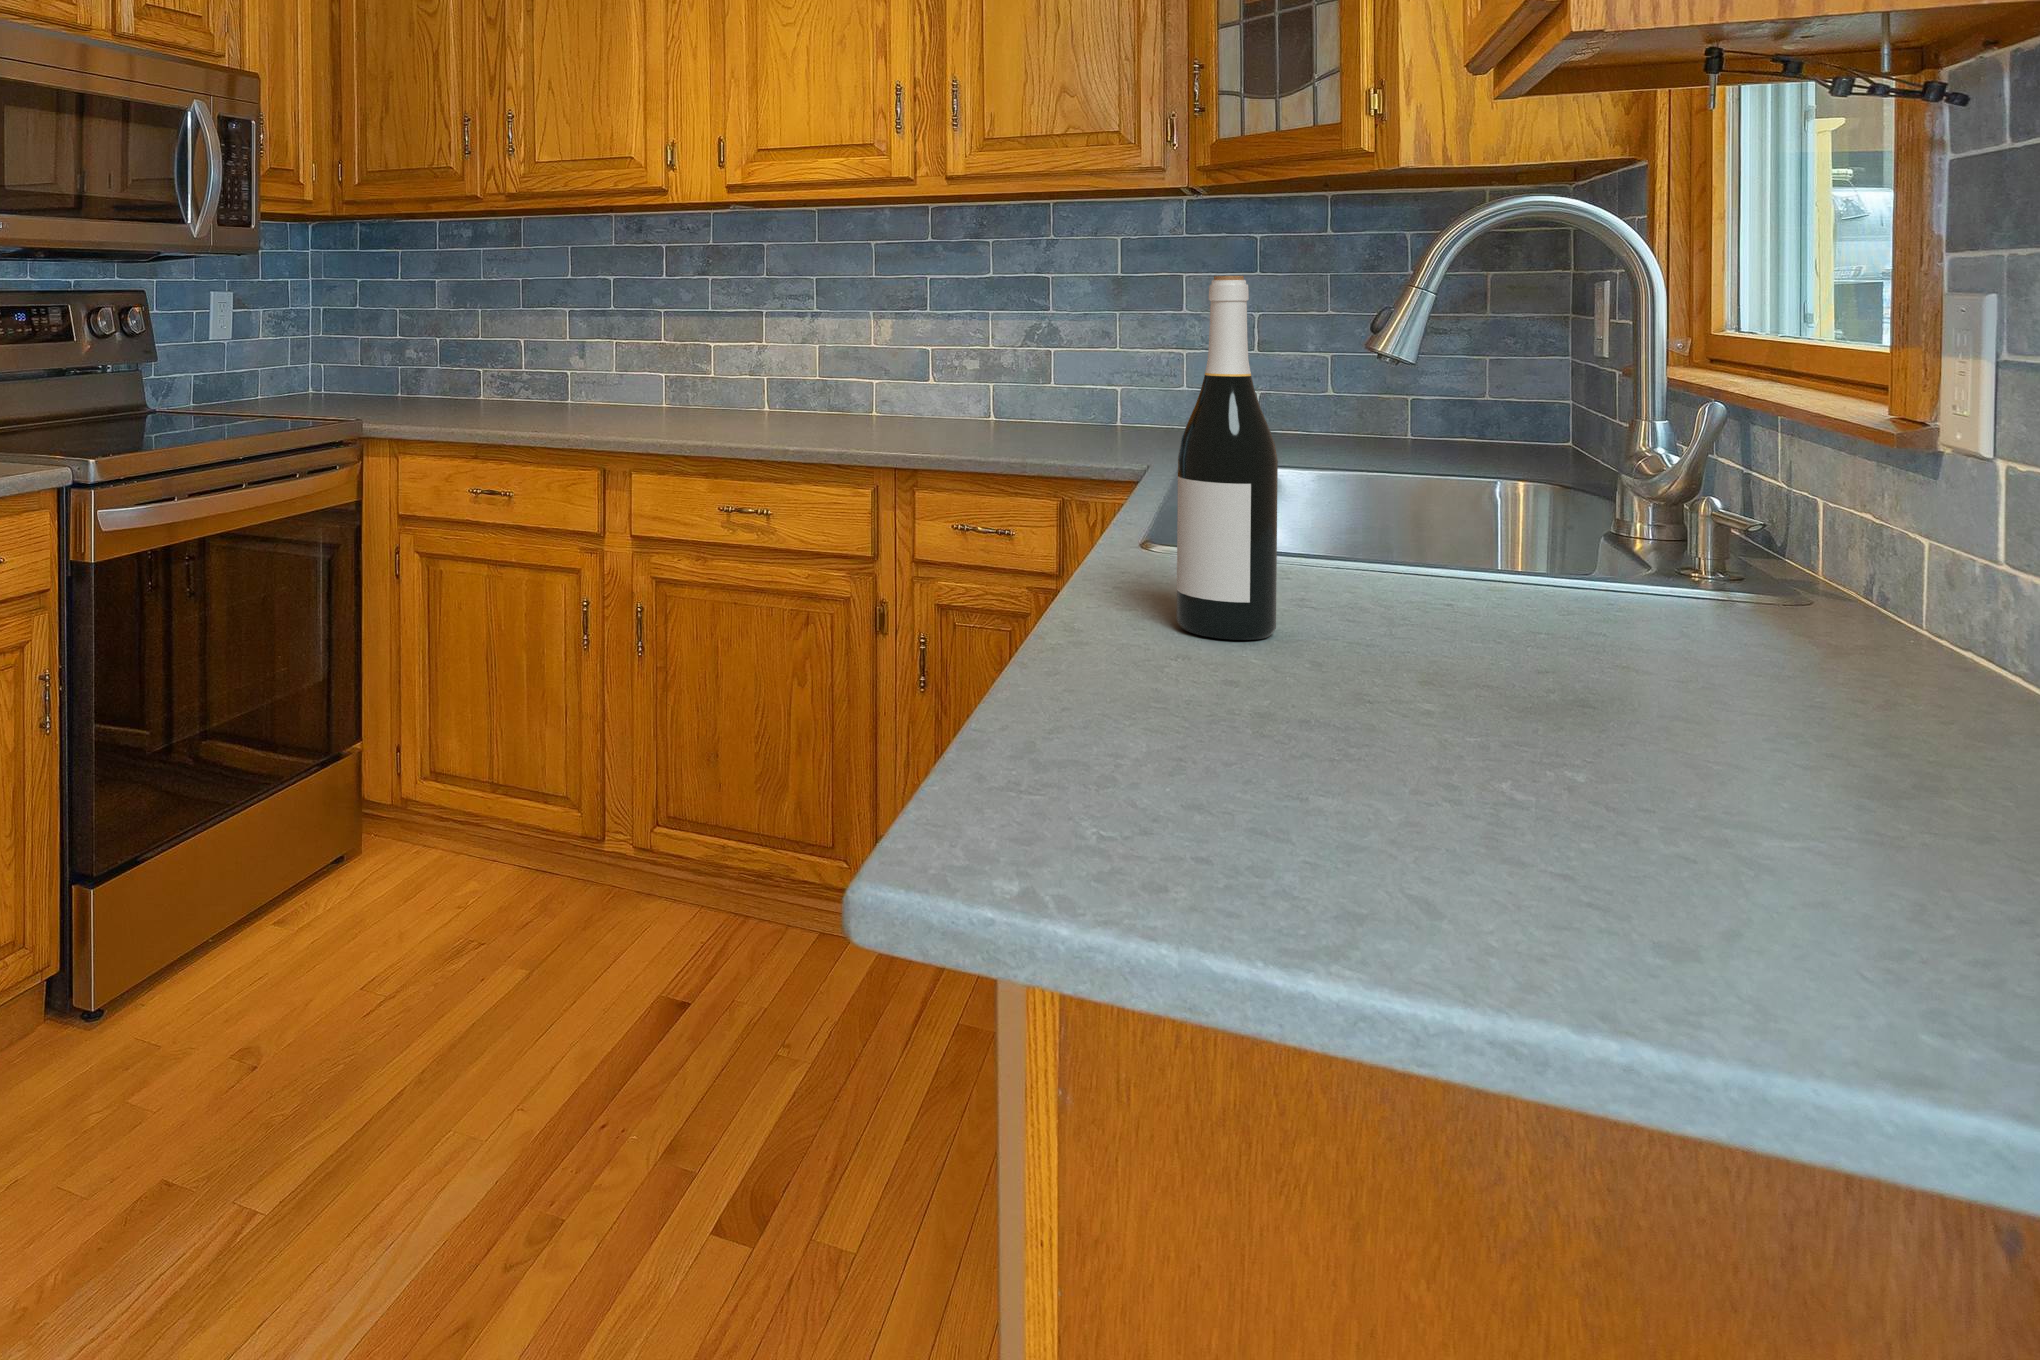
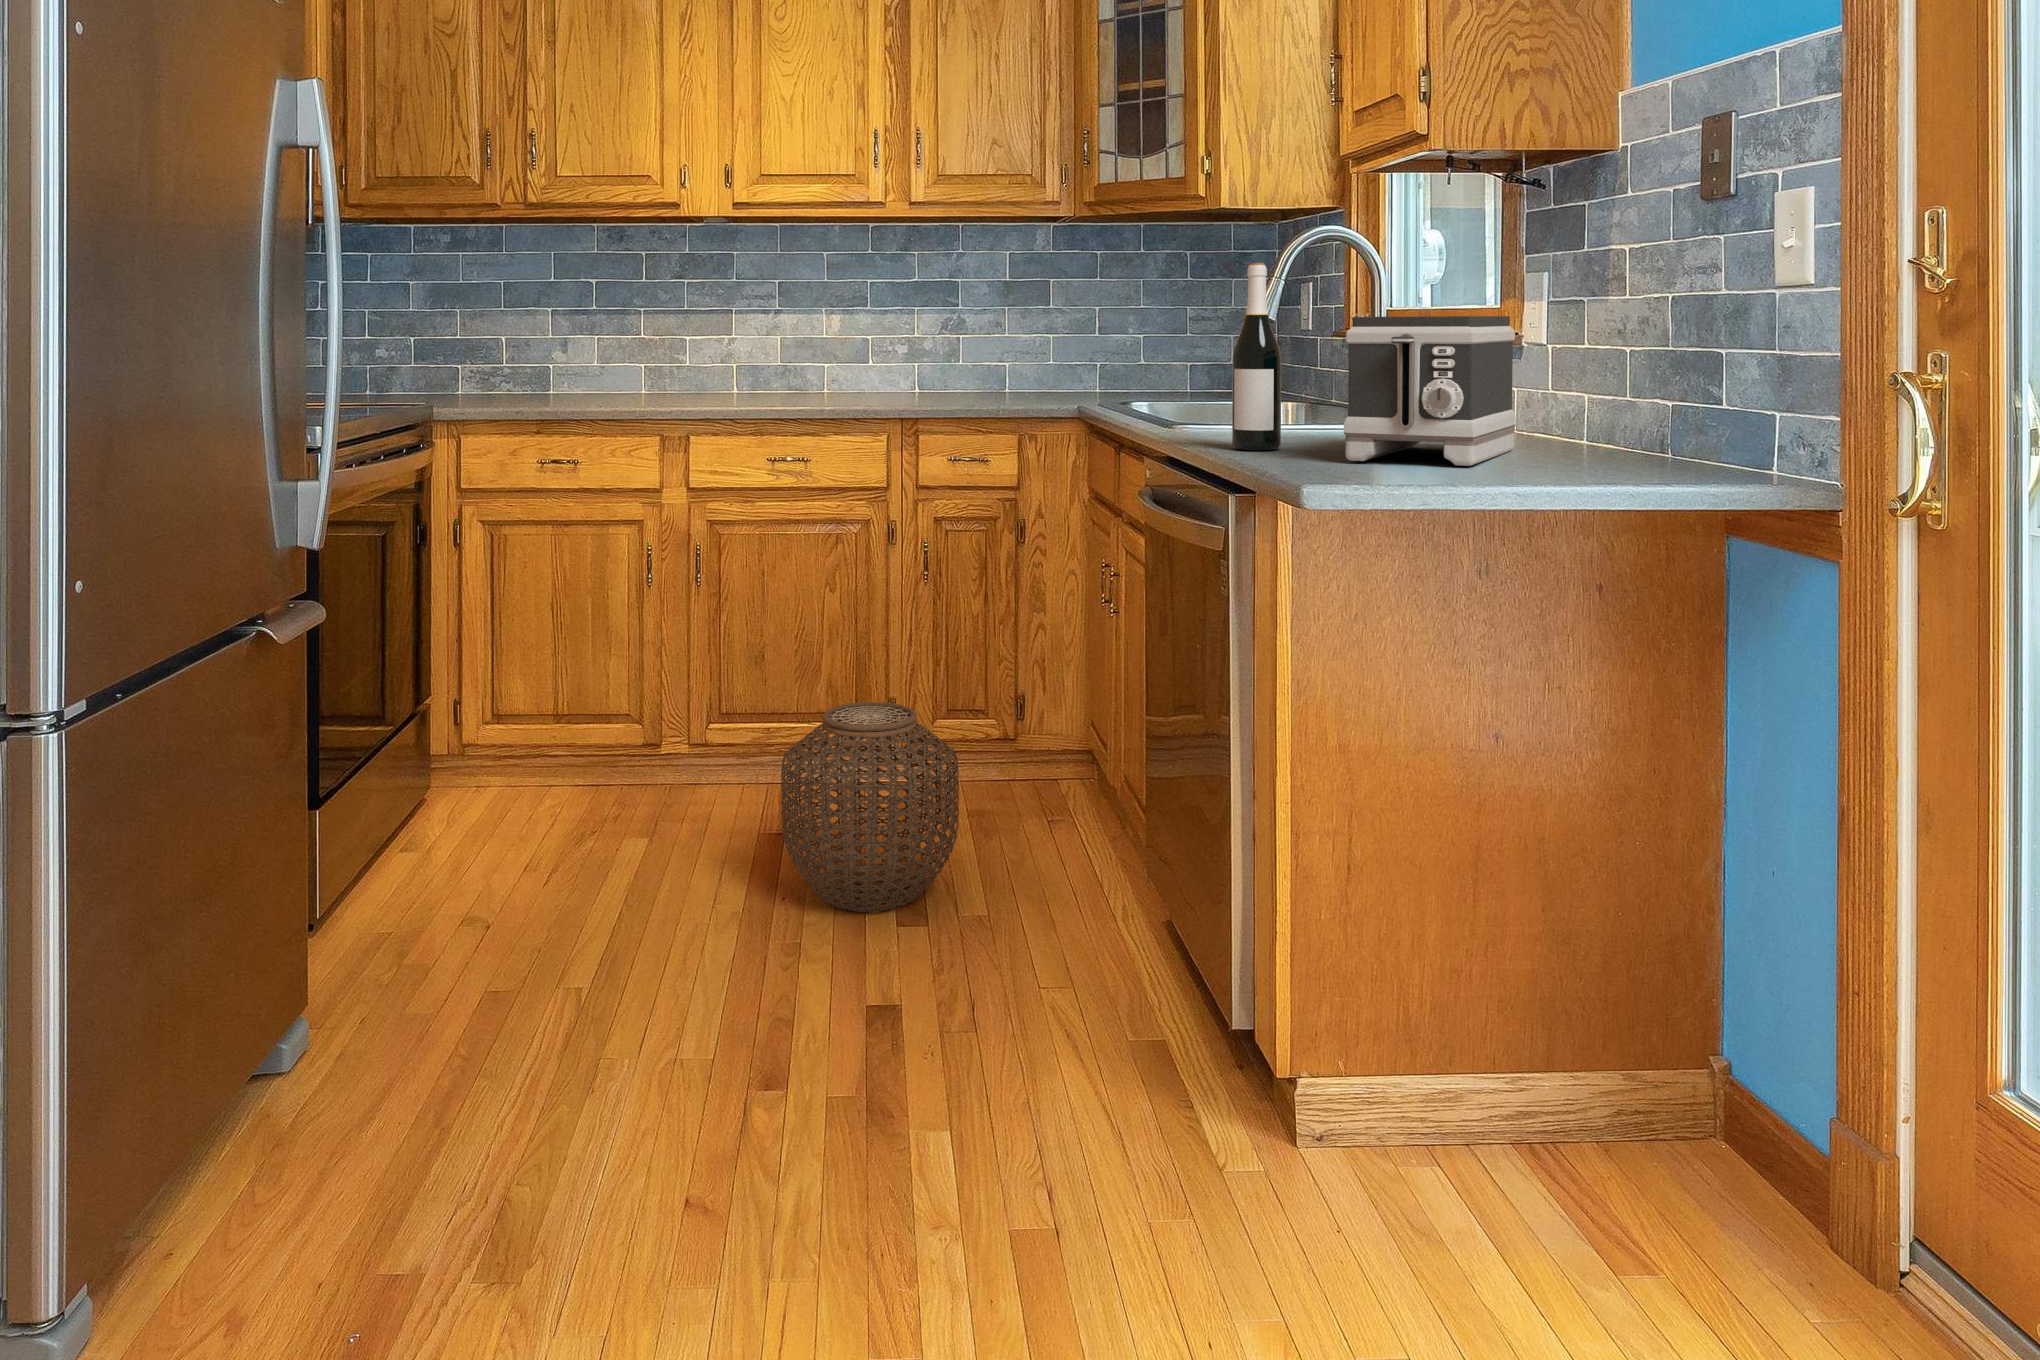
toaster: none [1326,388,1854,793] -> present [1343,316,1516,466]
woven basket: none [576,889,832,1218] -> present [781,702,959,913]

